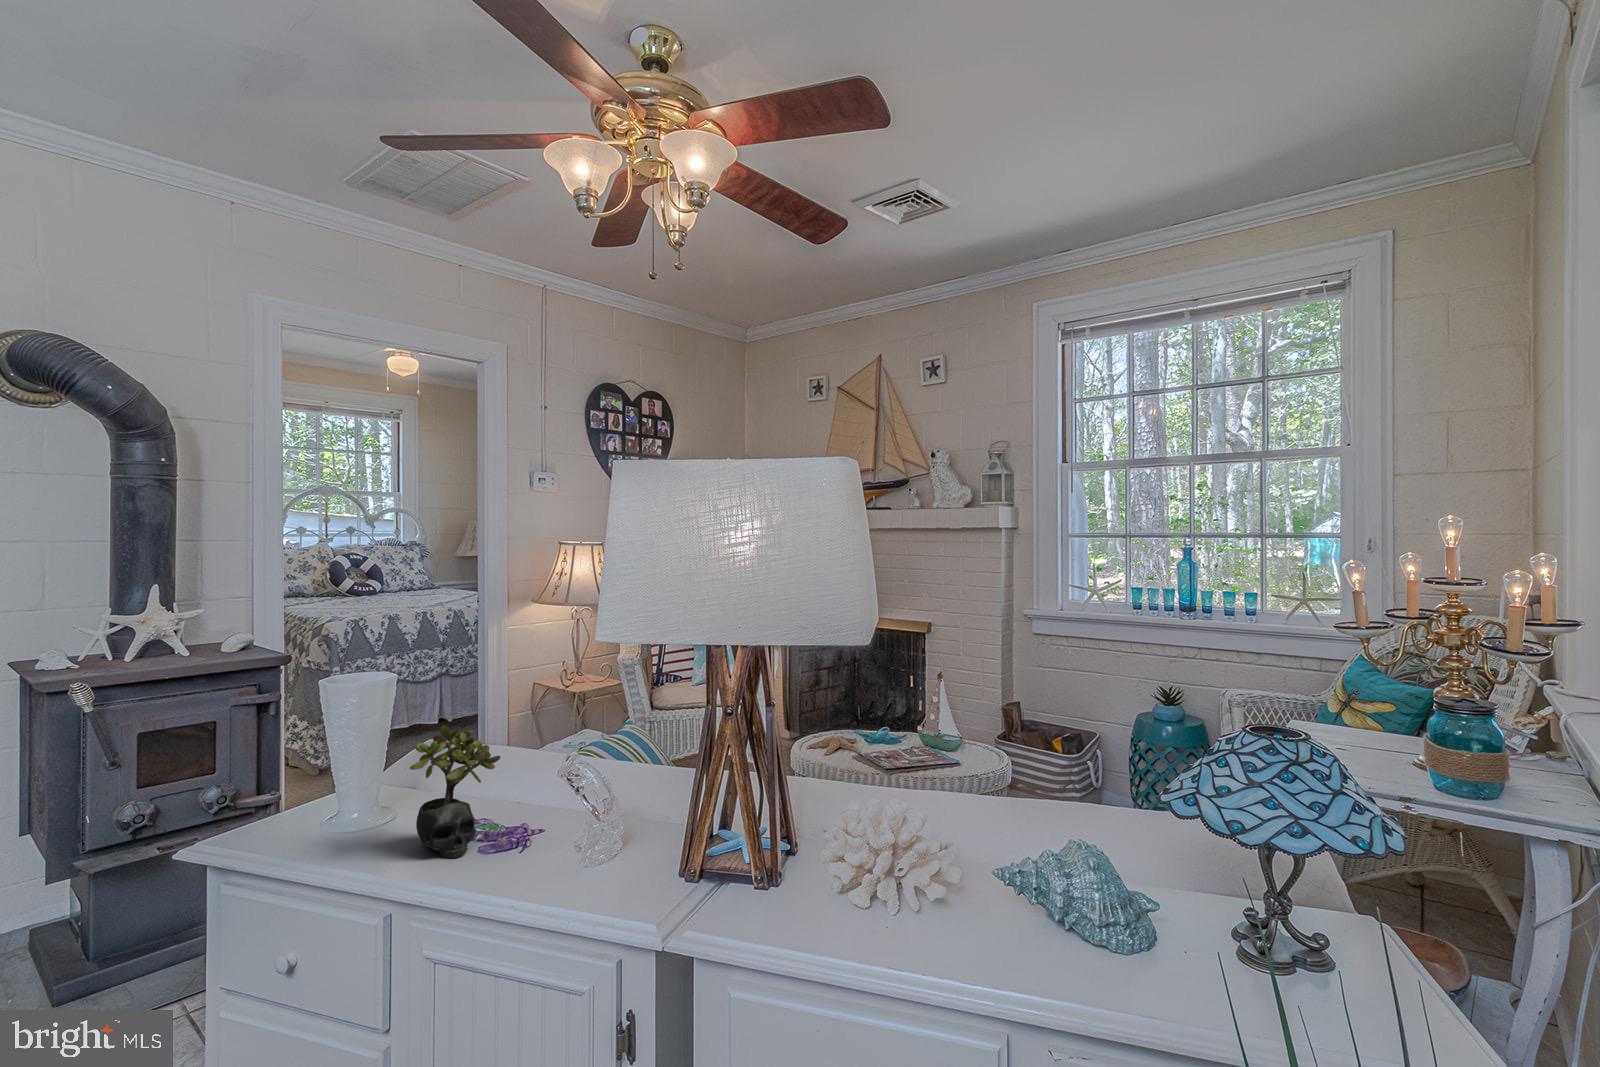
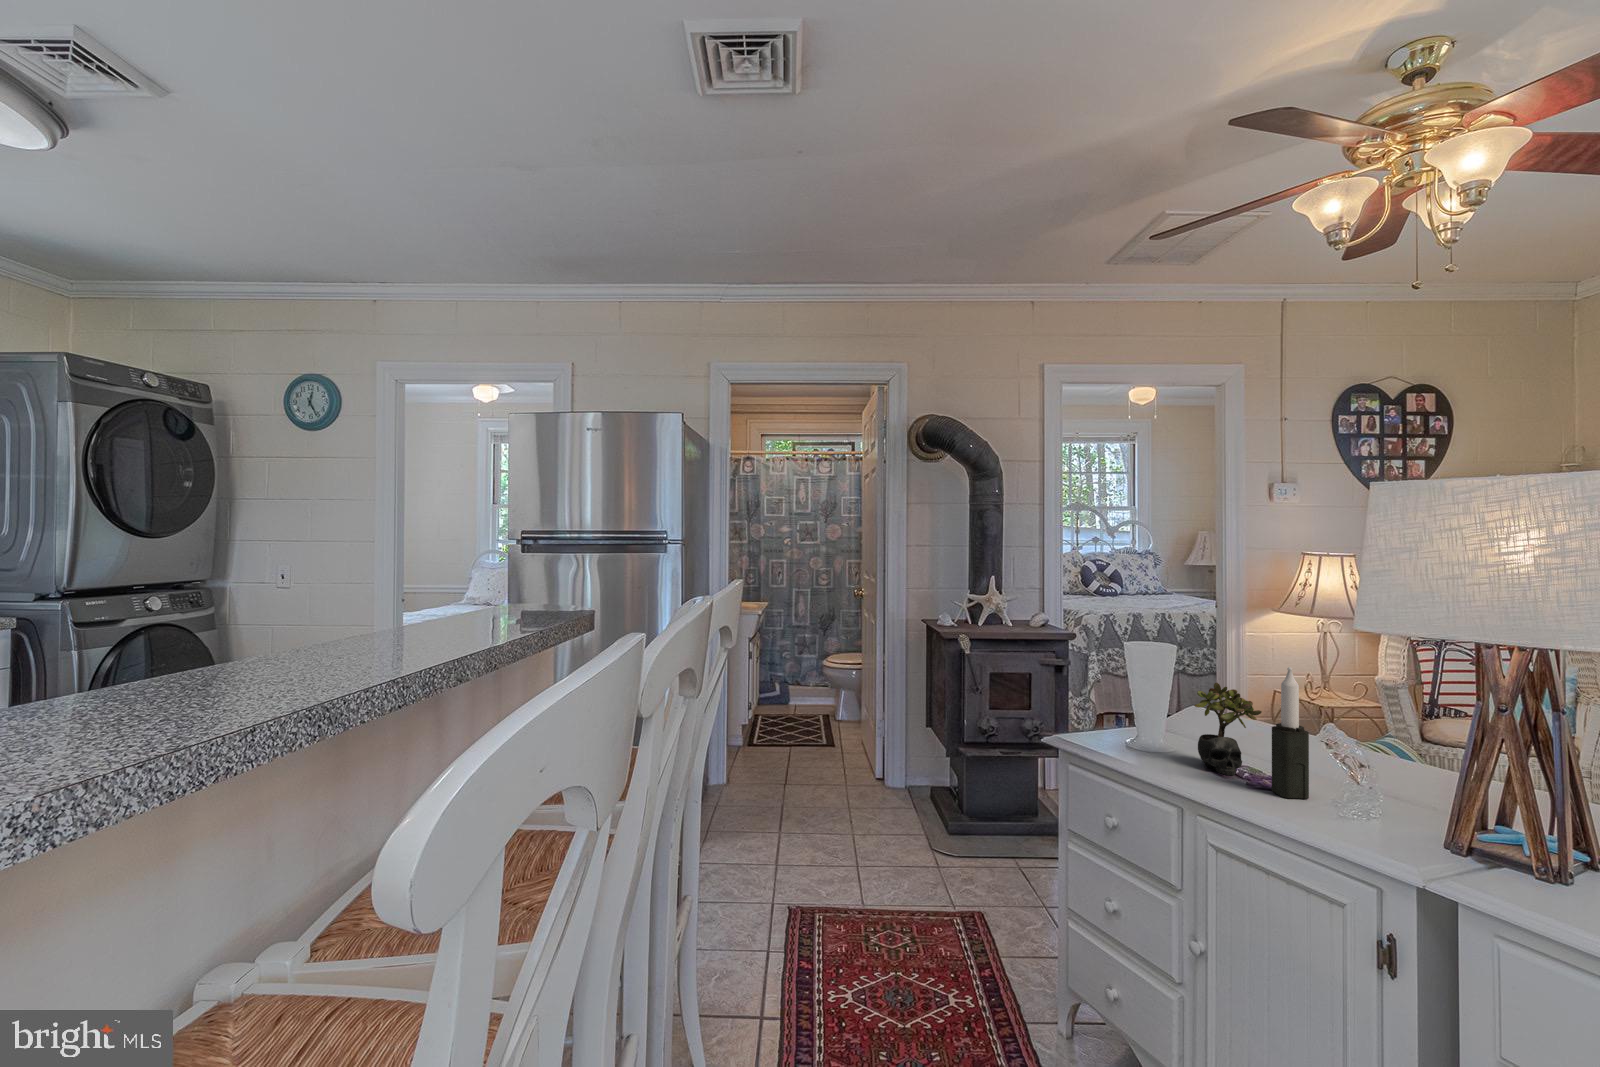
candle: none [510,697,554,878] -> present [1272,667,1309,799]

